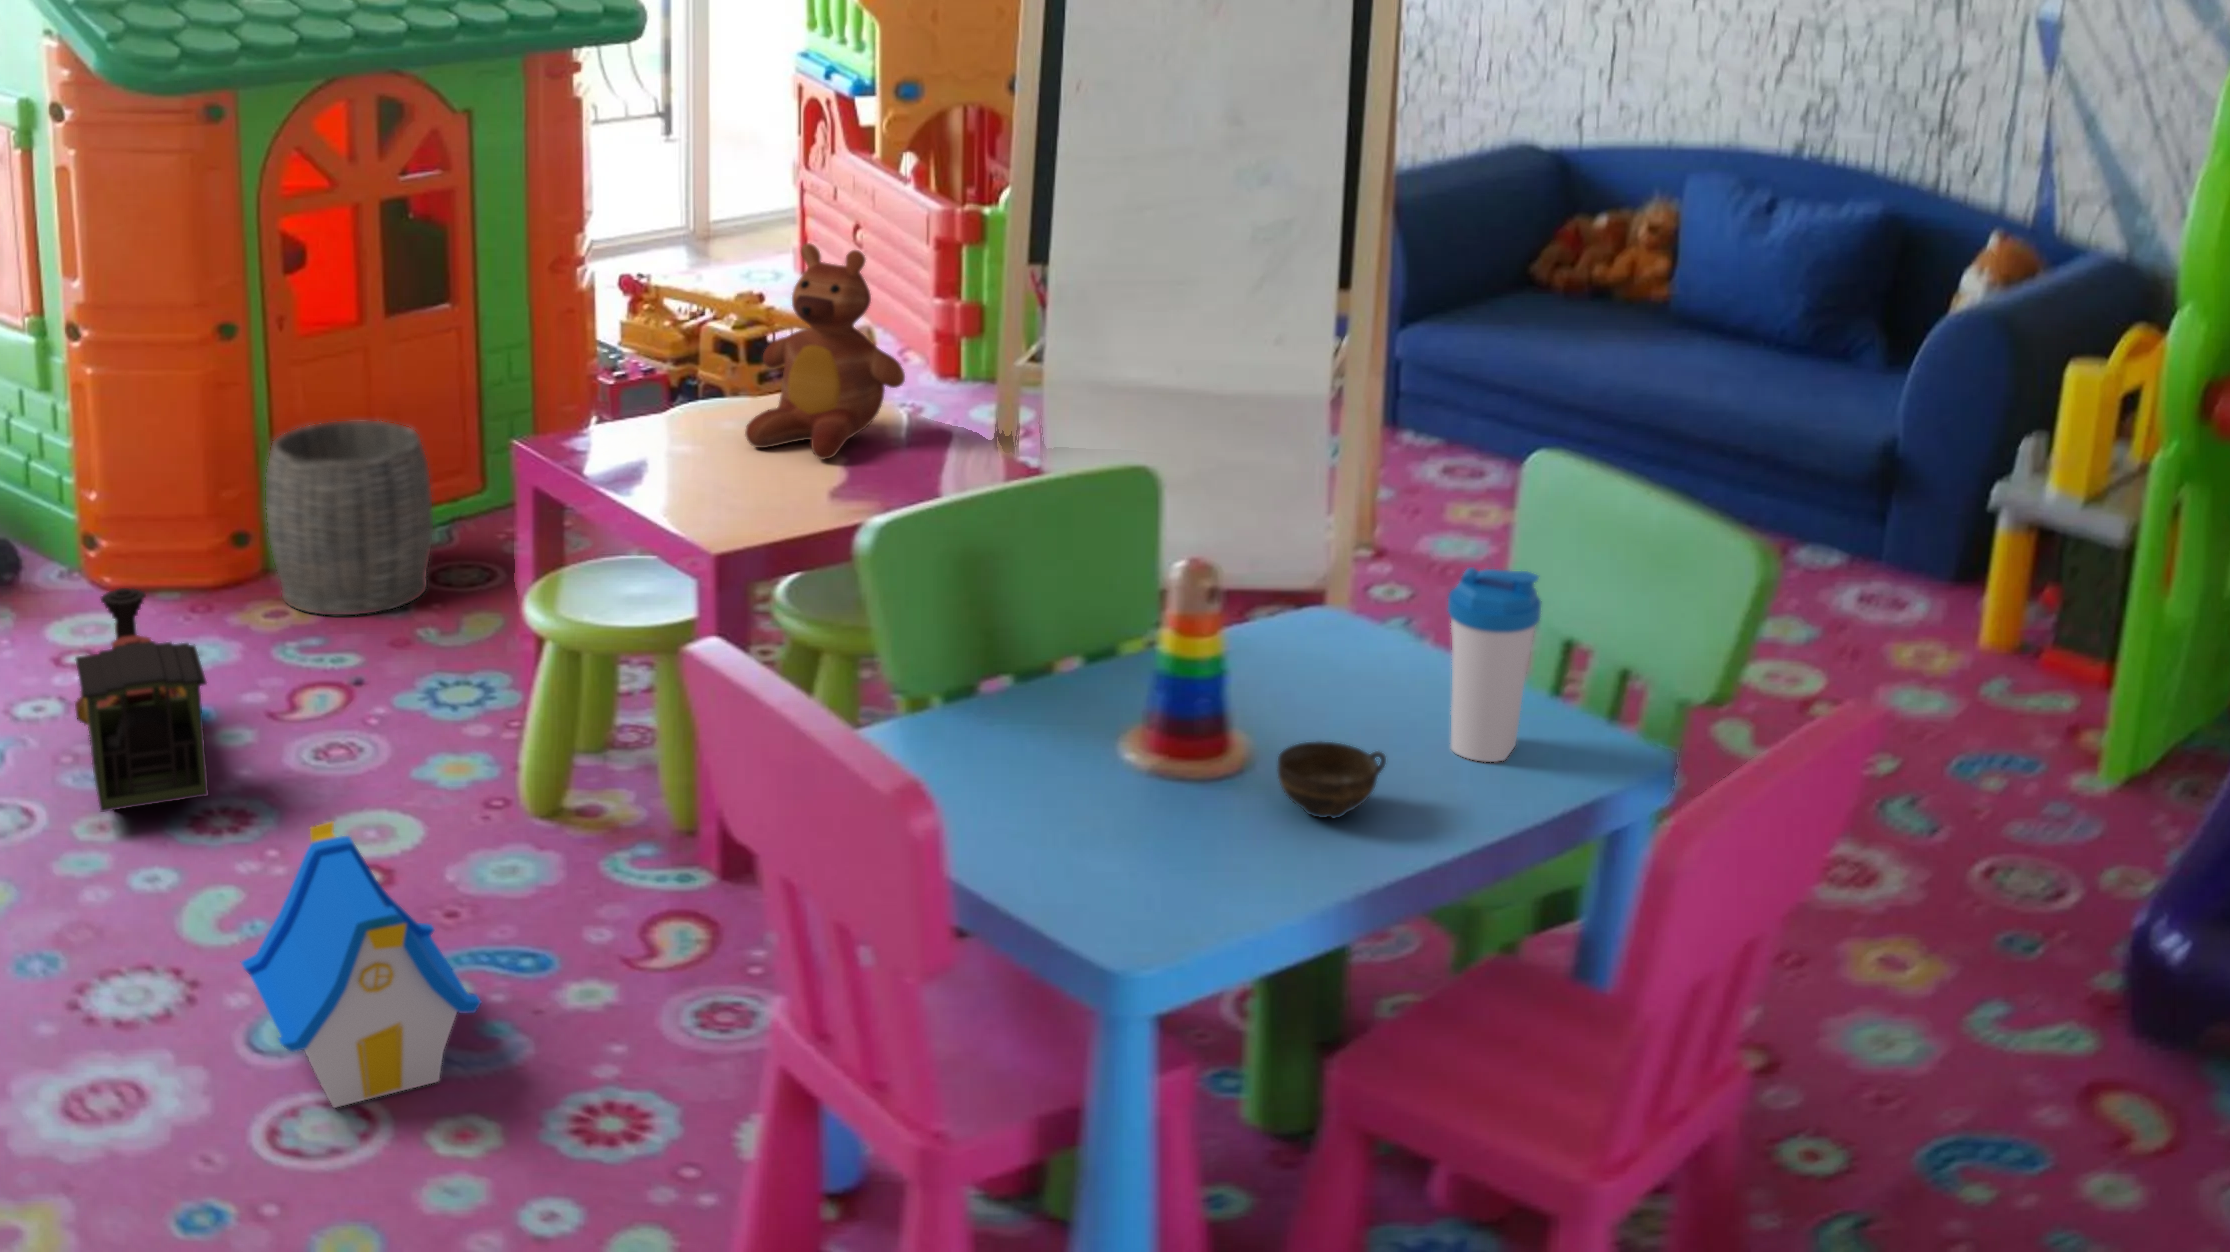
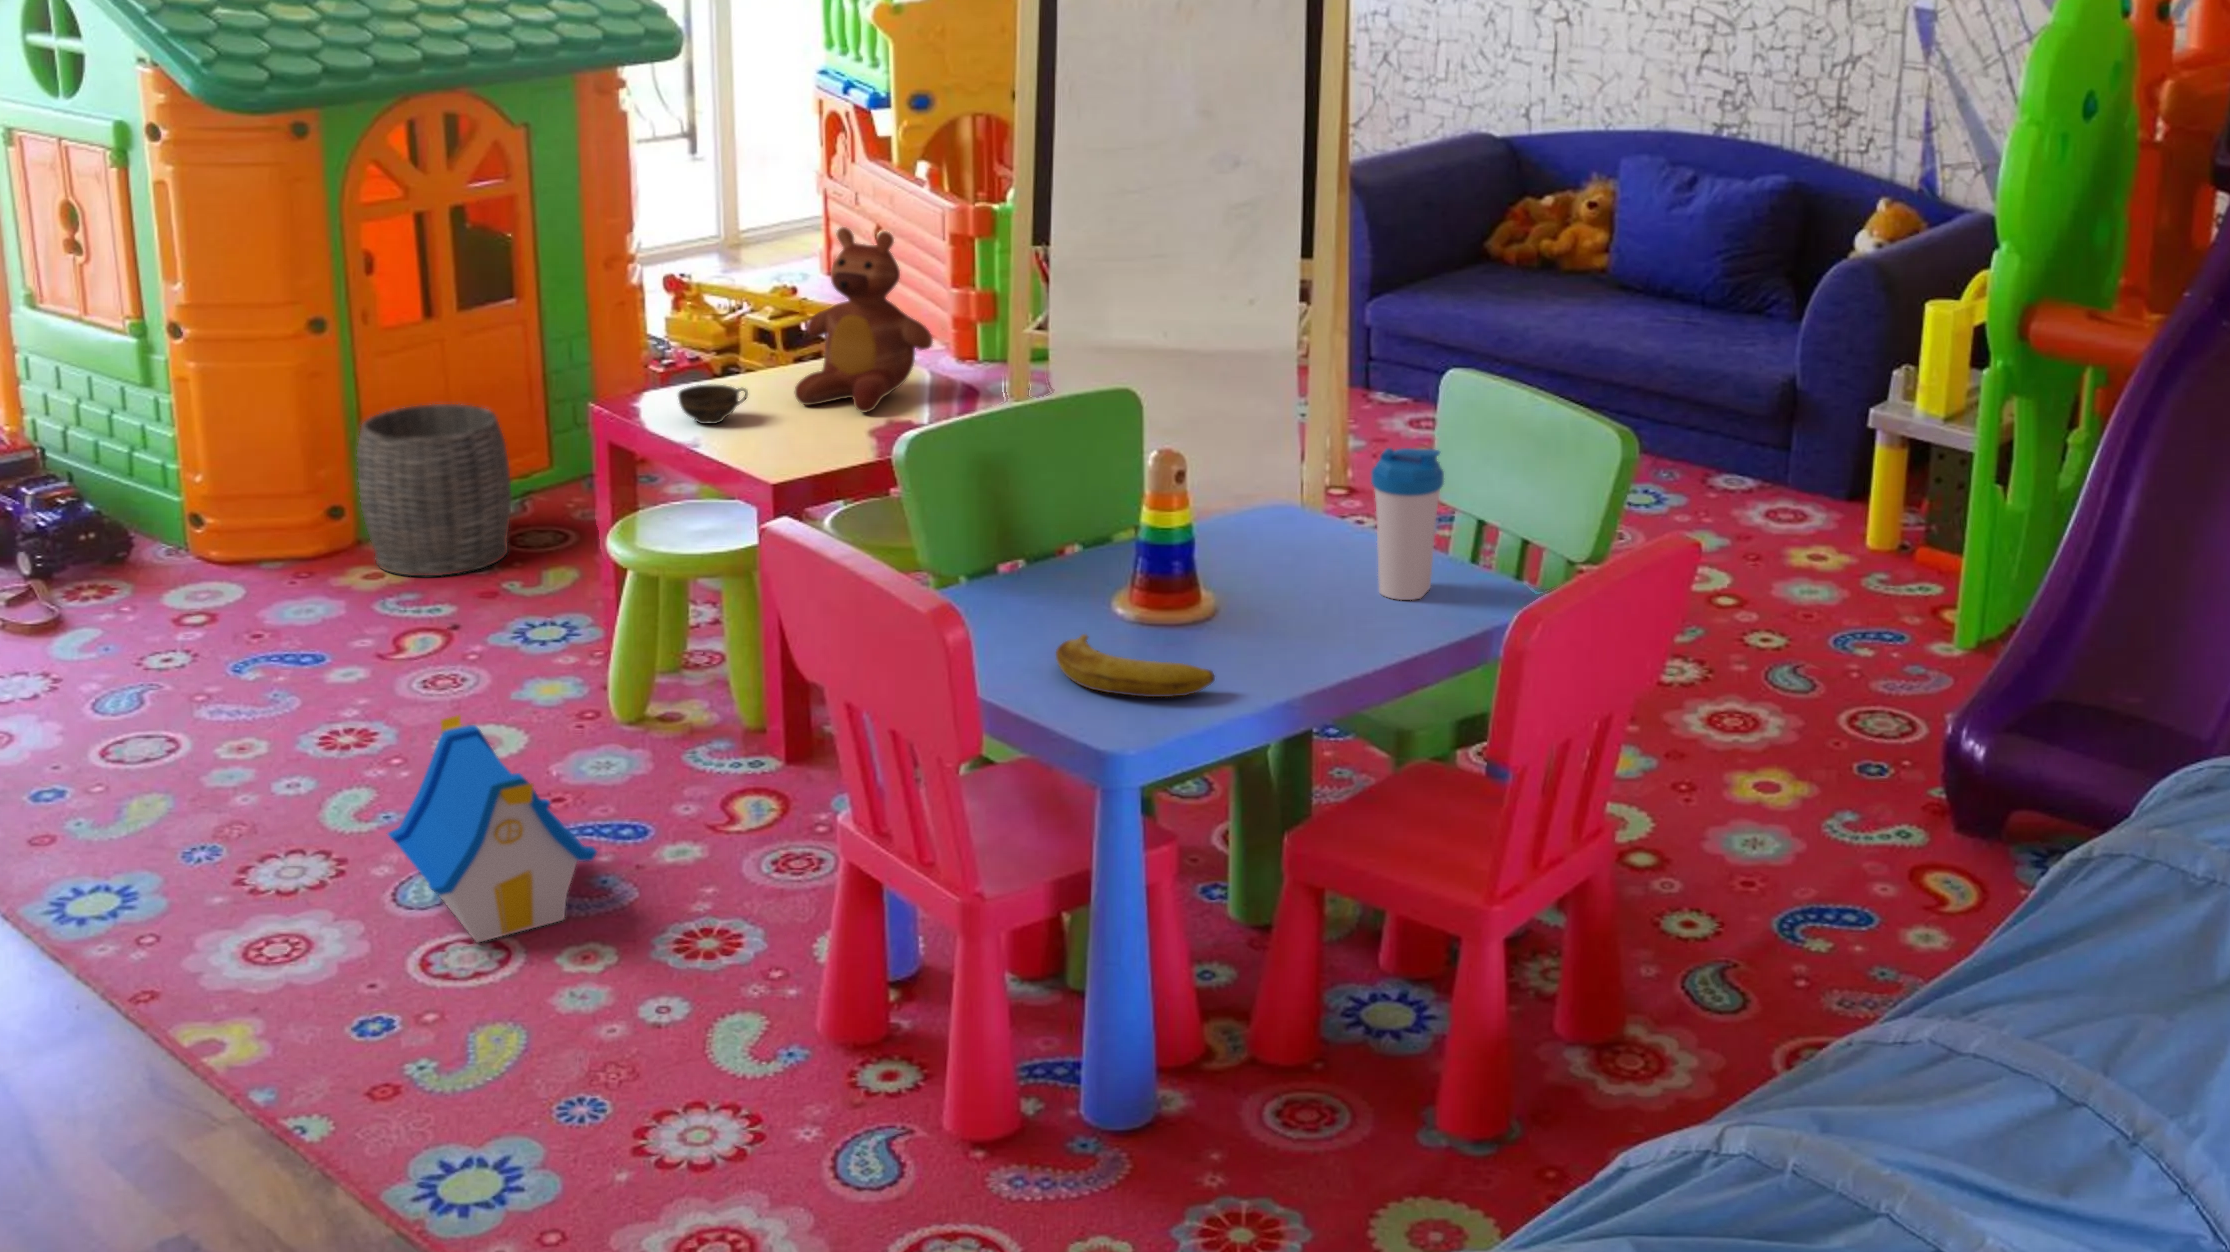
toy train: present [75,588,208,812] -> none [202,547,335,736]
cup: present [1277,741,1386,818] -> present [678,384,748,424]
banana: none [1044,801,1249,900] -> present [1056,634,1215,697]

